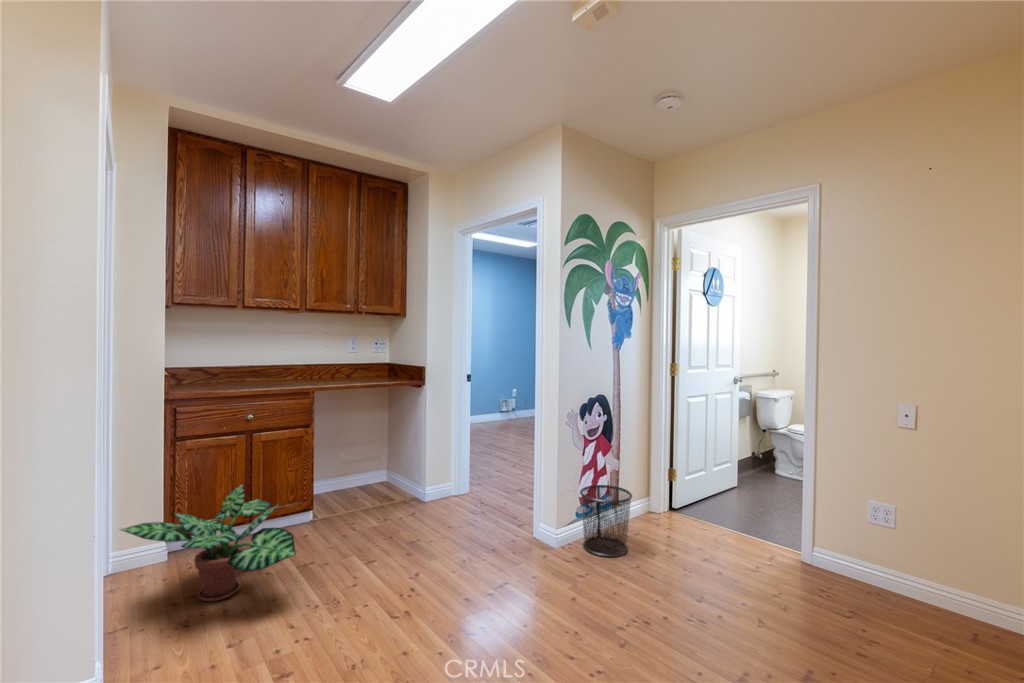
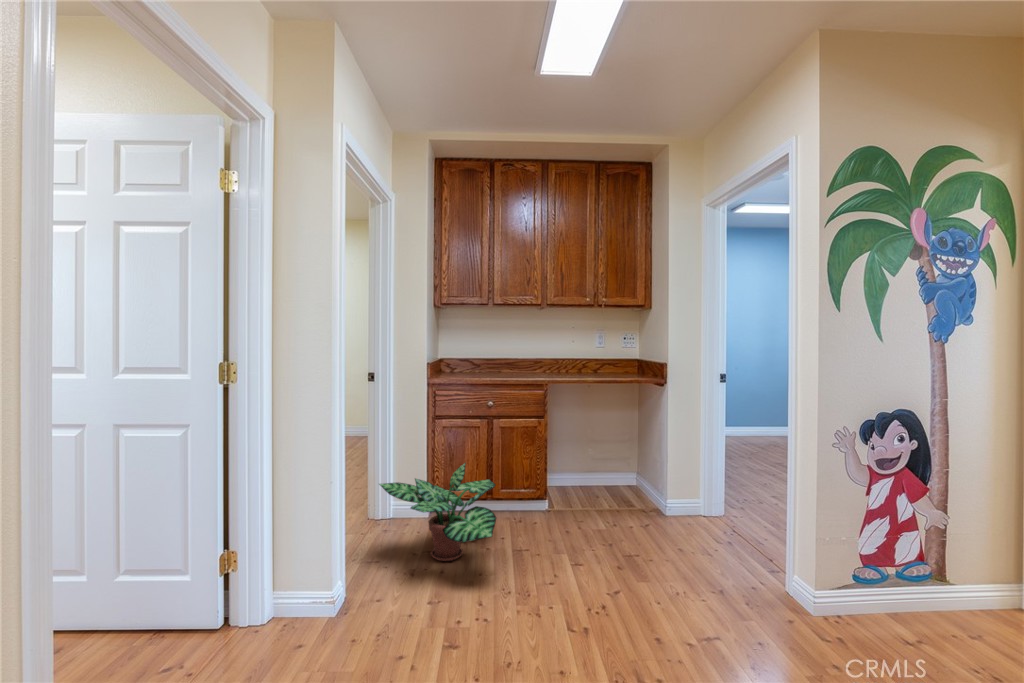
waste bin: present [580,485,632,557] -> none [853,541,952,659]

